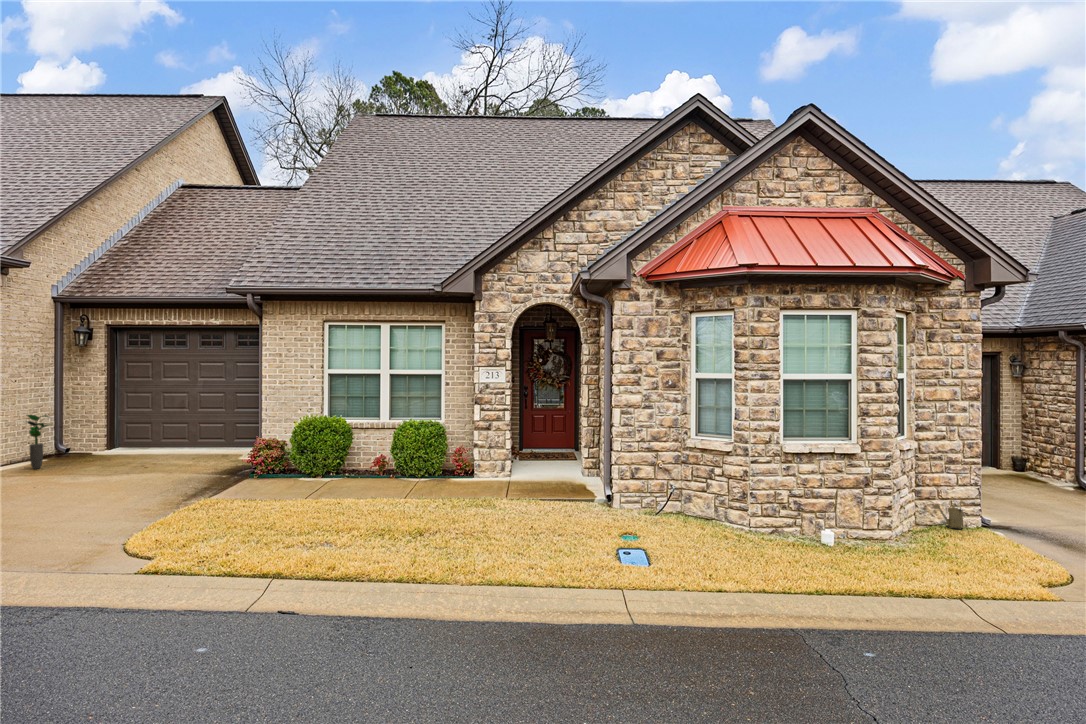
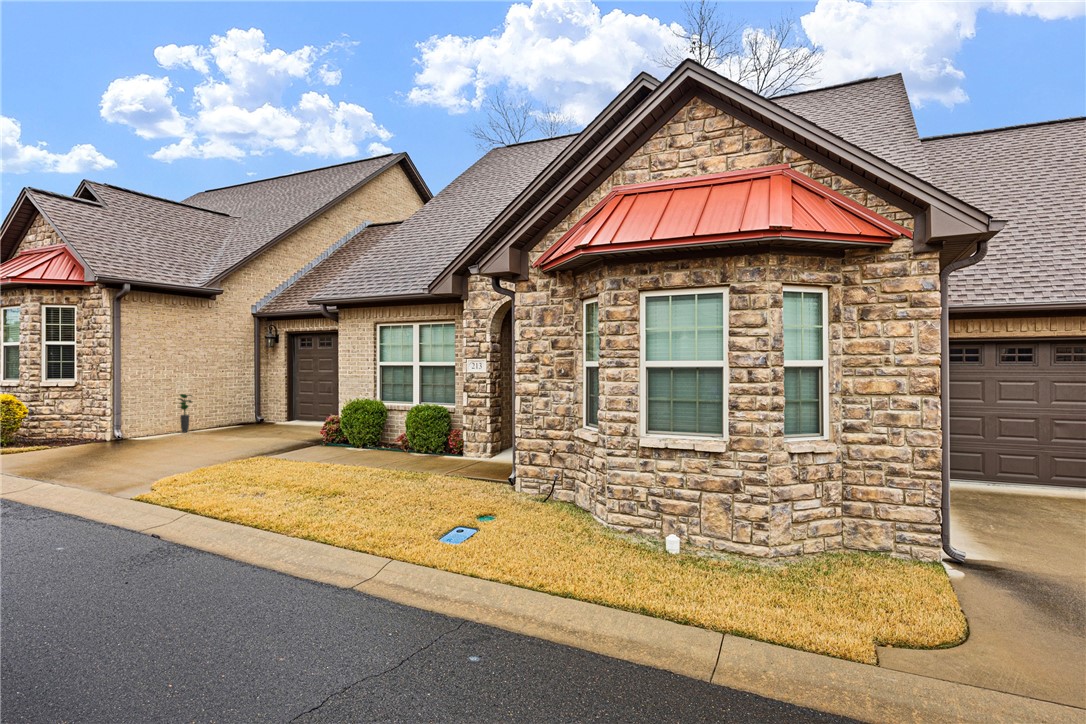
watering can: present [933,504,963,530] -> none [858,523,905,562]

